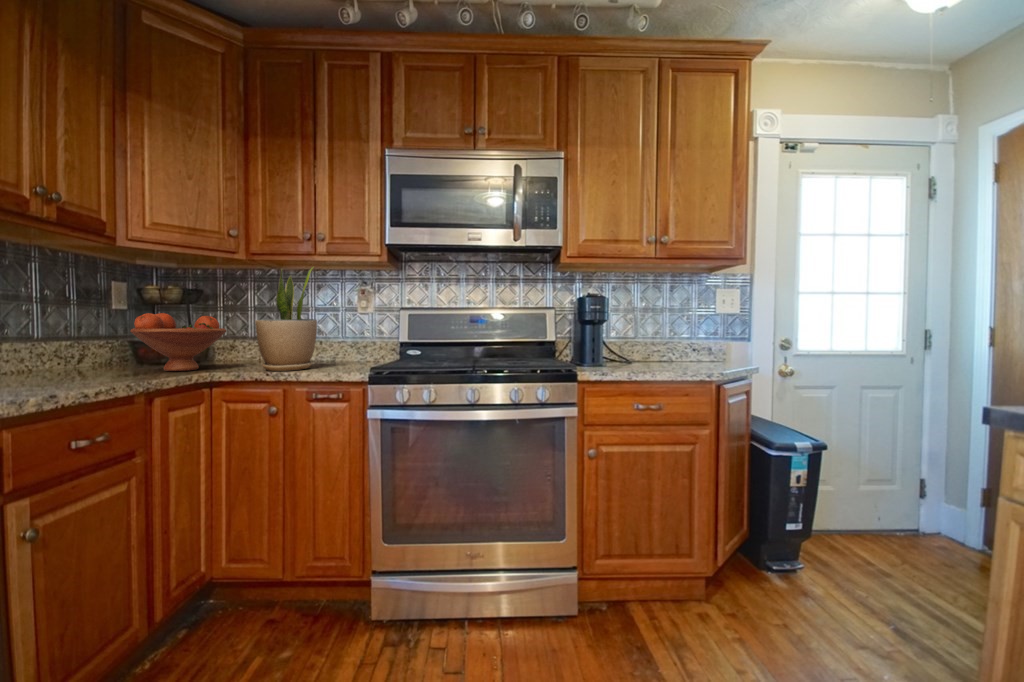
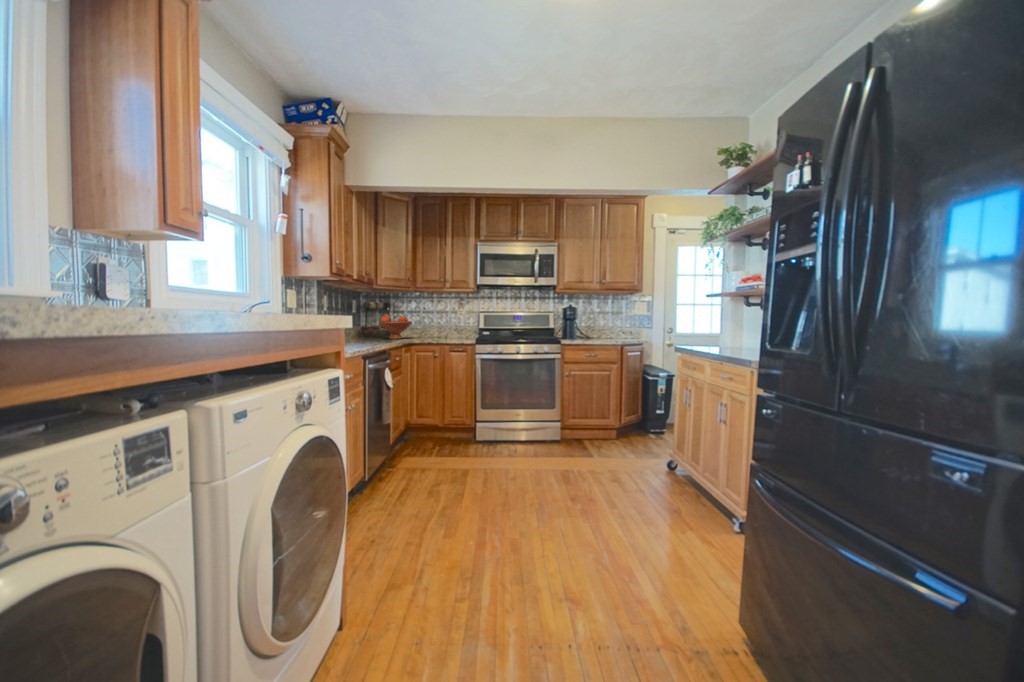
potted plant: present [255,269,317,371] -> none [428,295,452,339]

